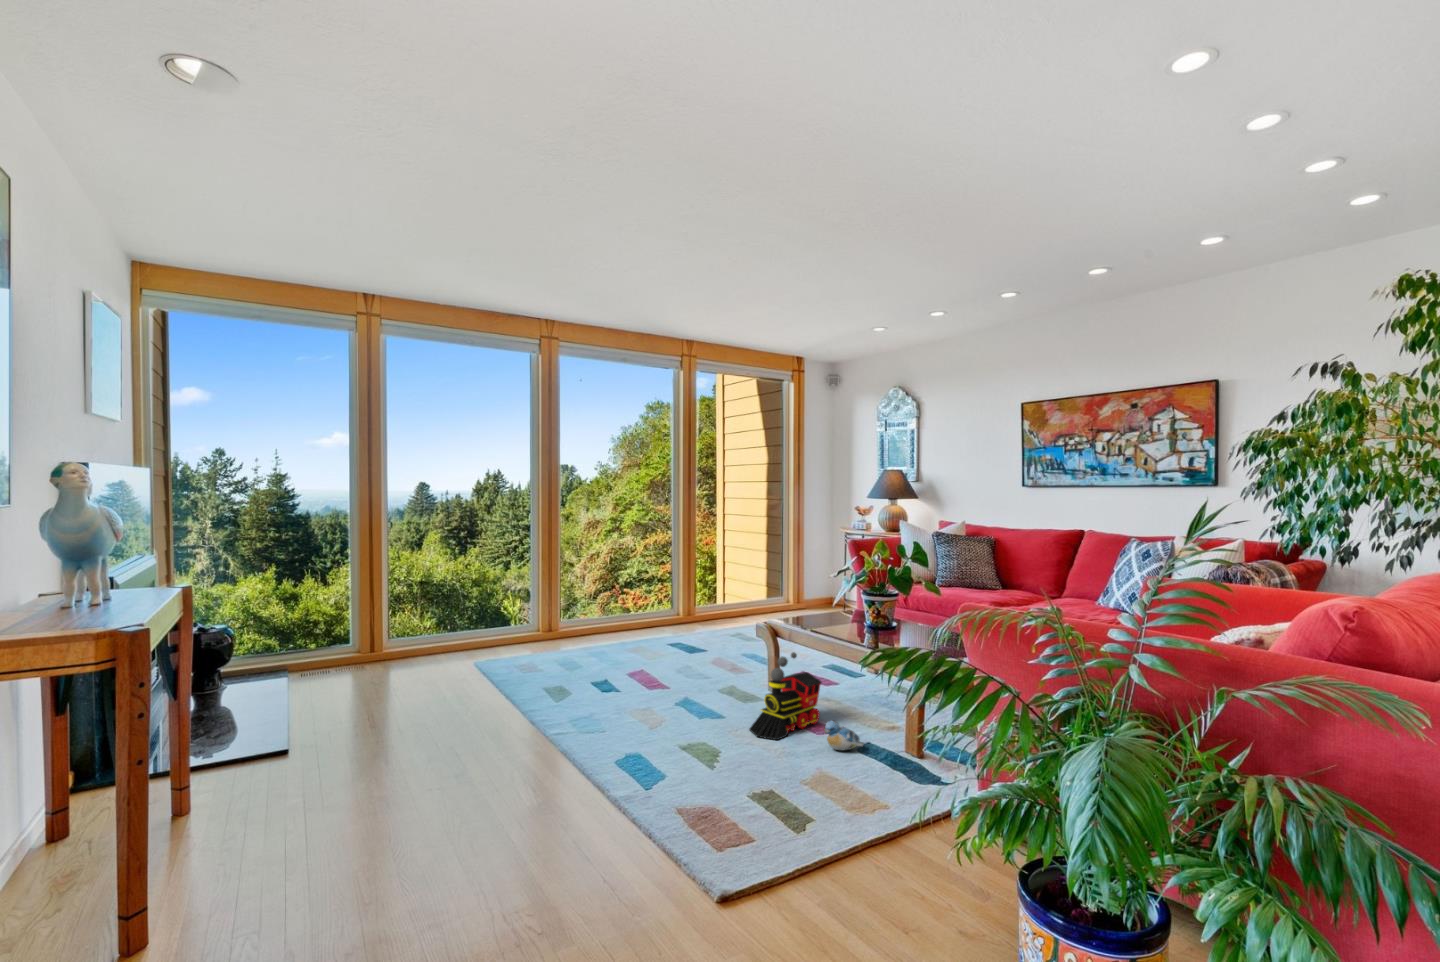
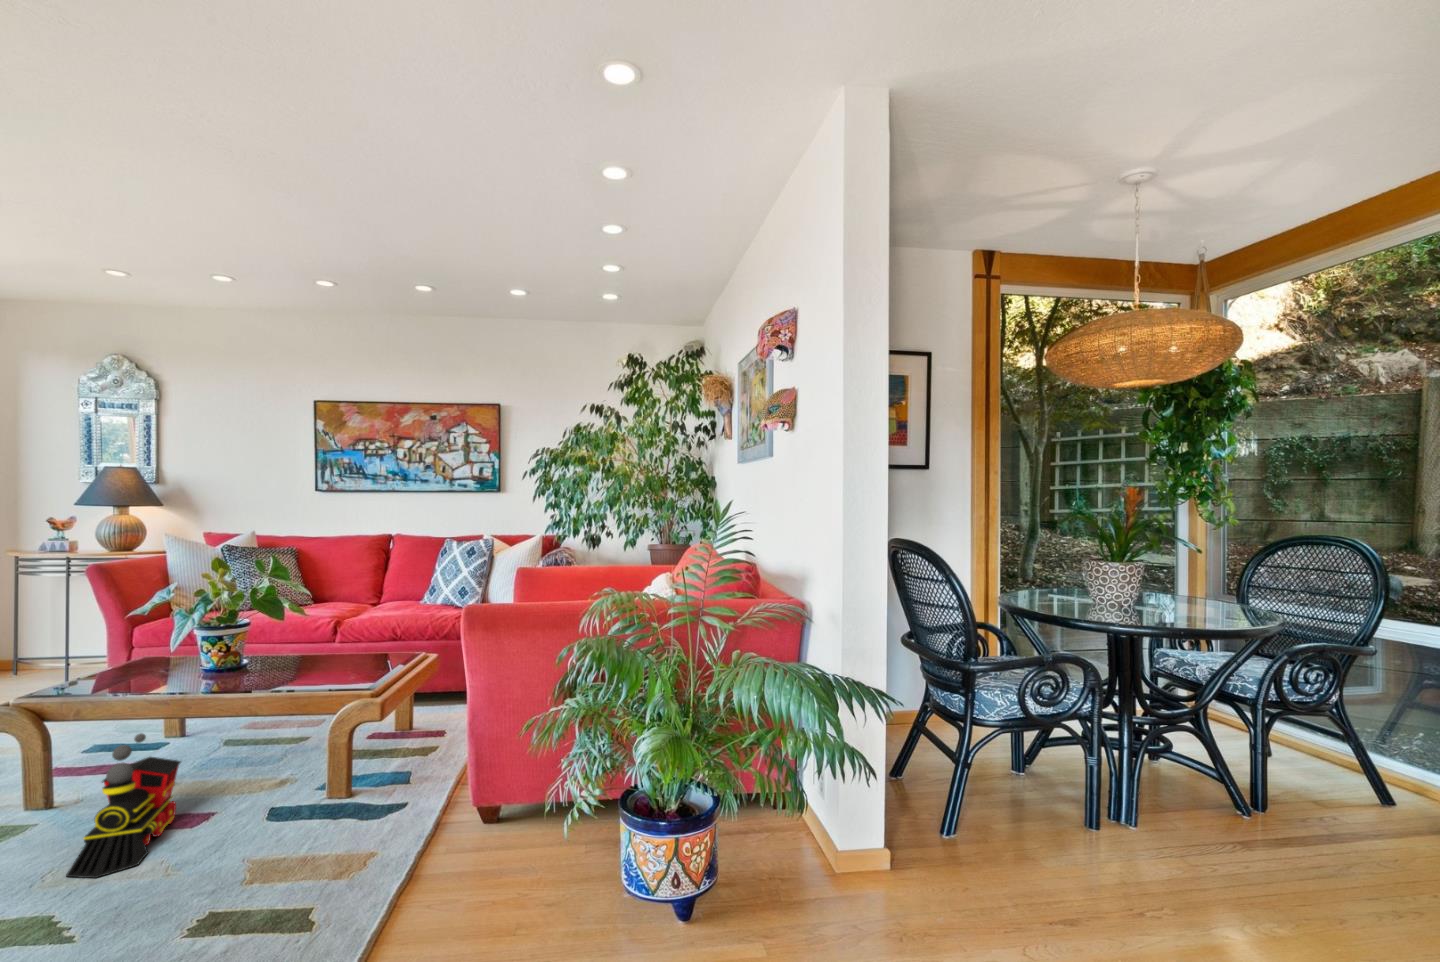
plush toy: present [824,721,863,750] -> none [227,799,283,835]

